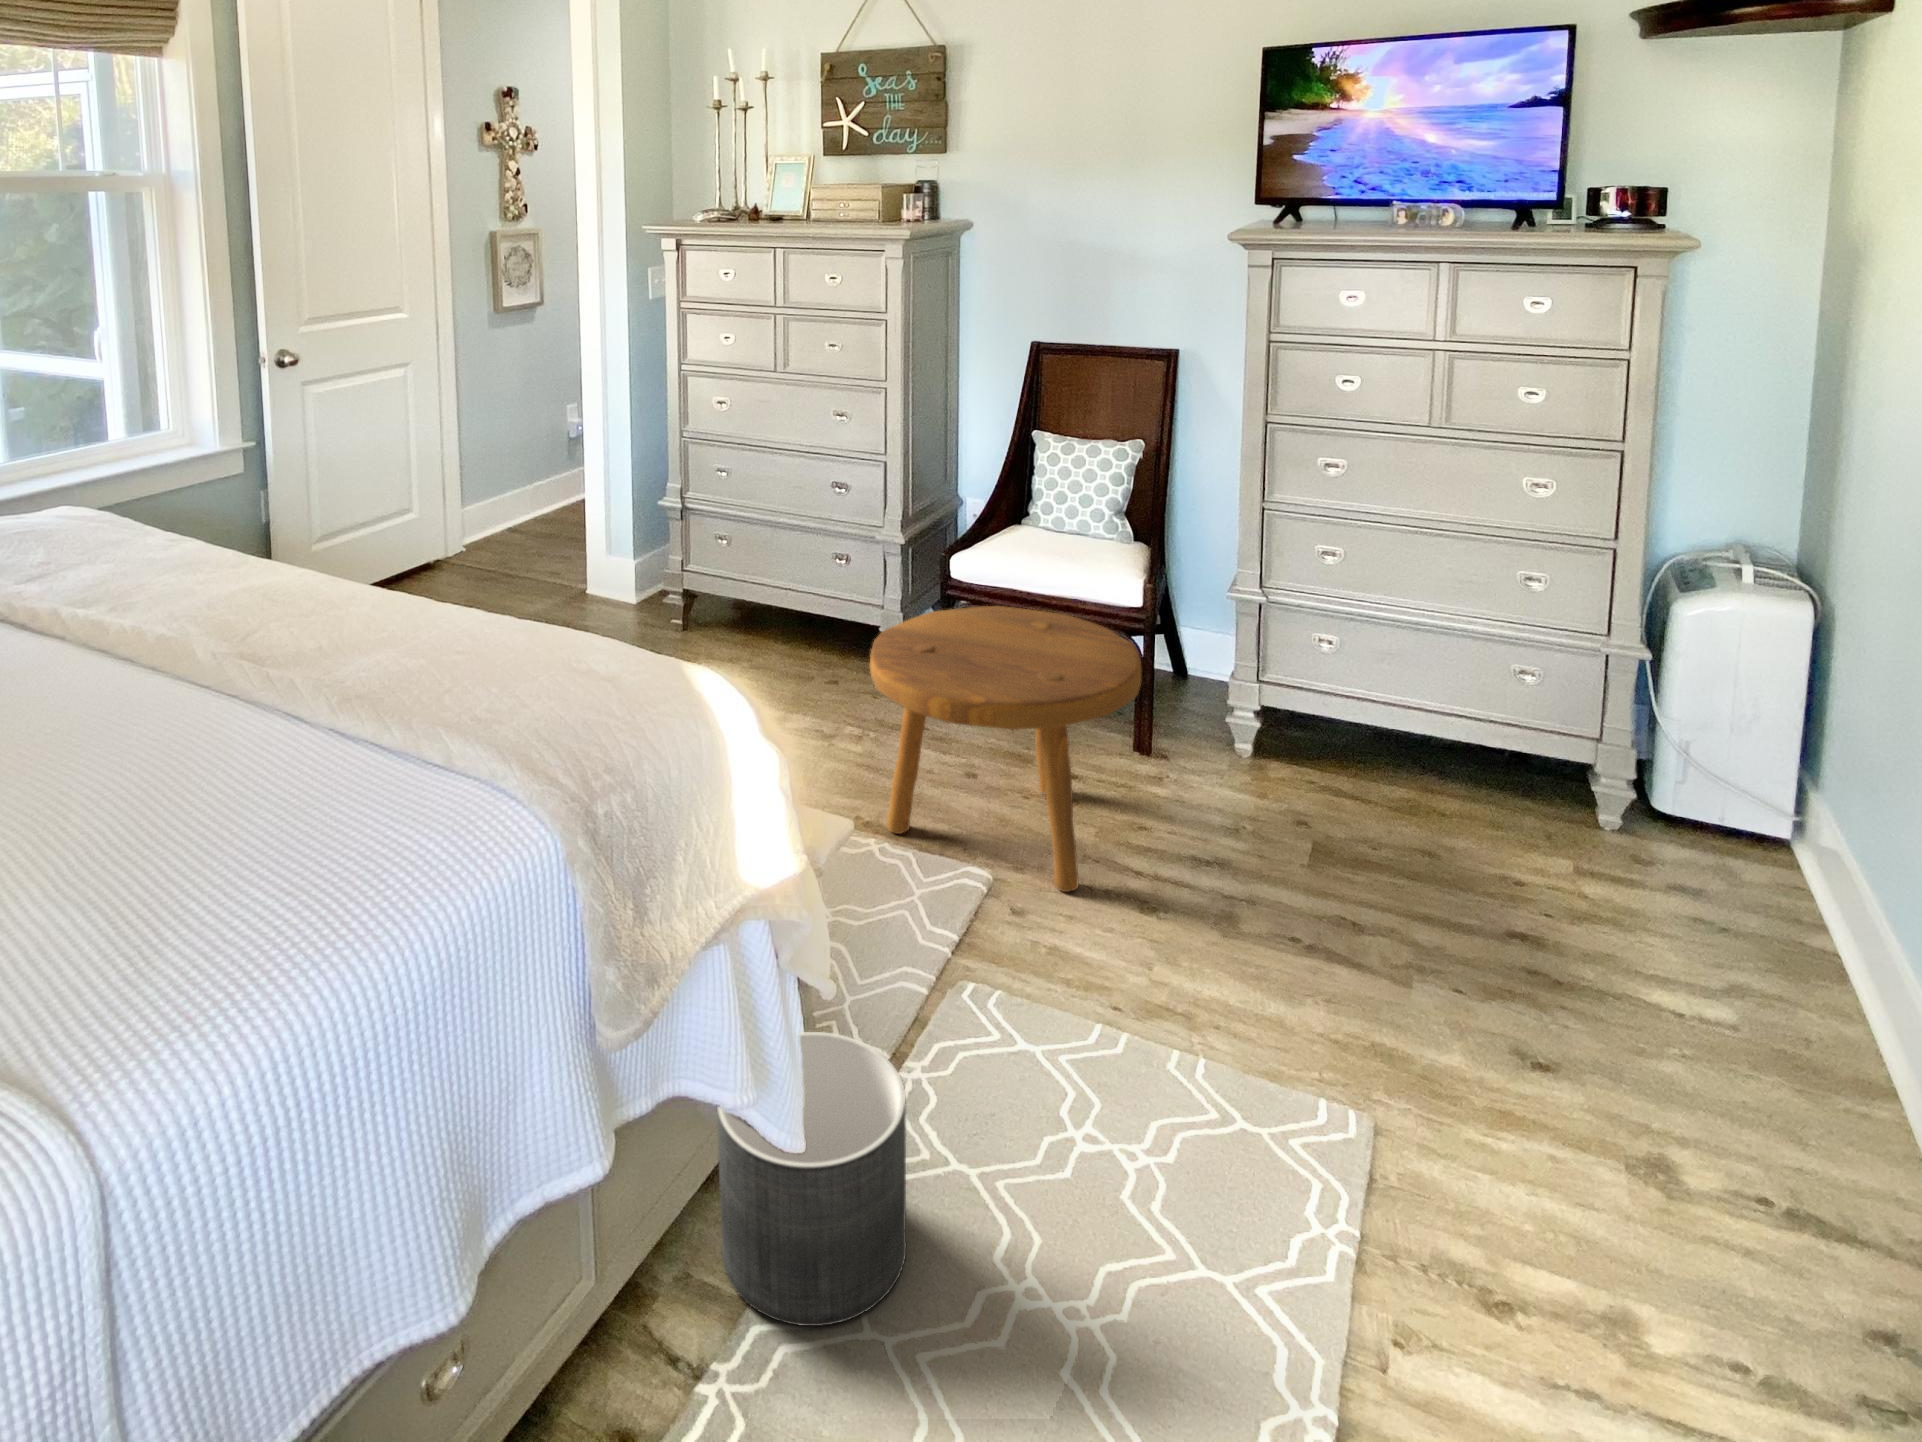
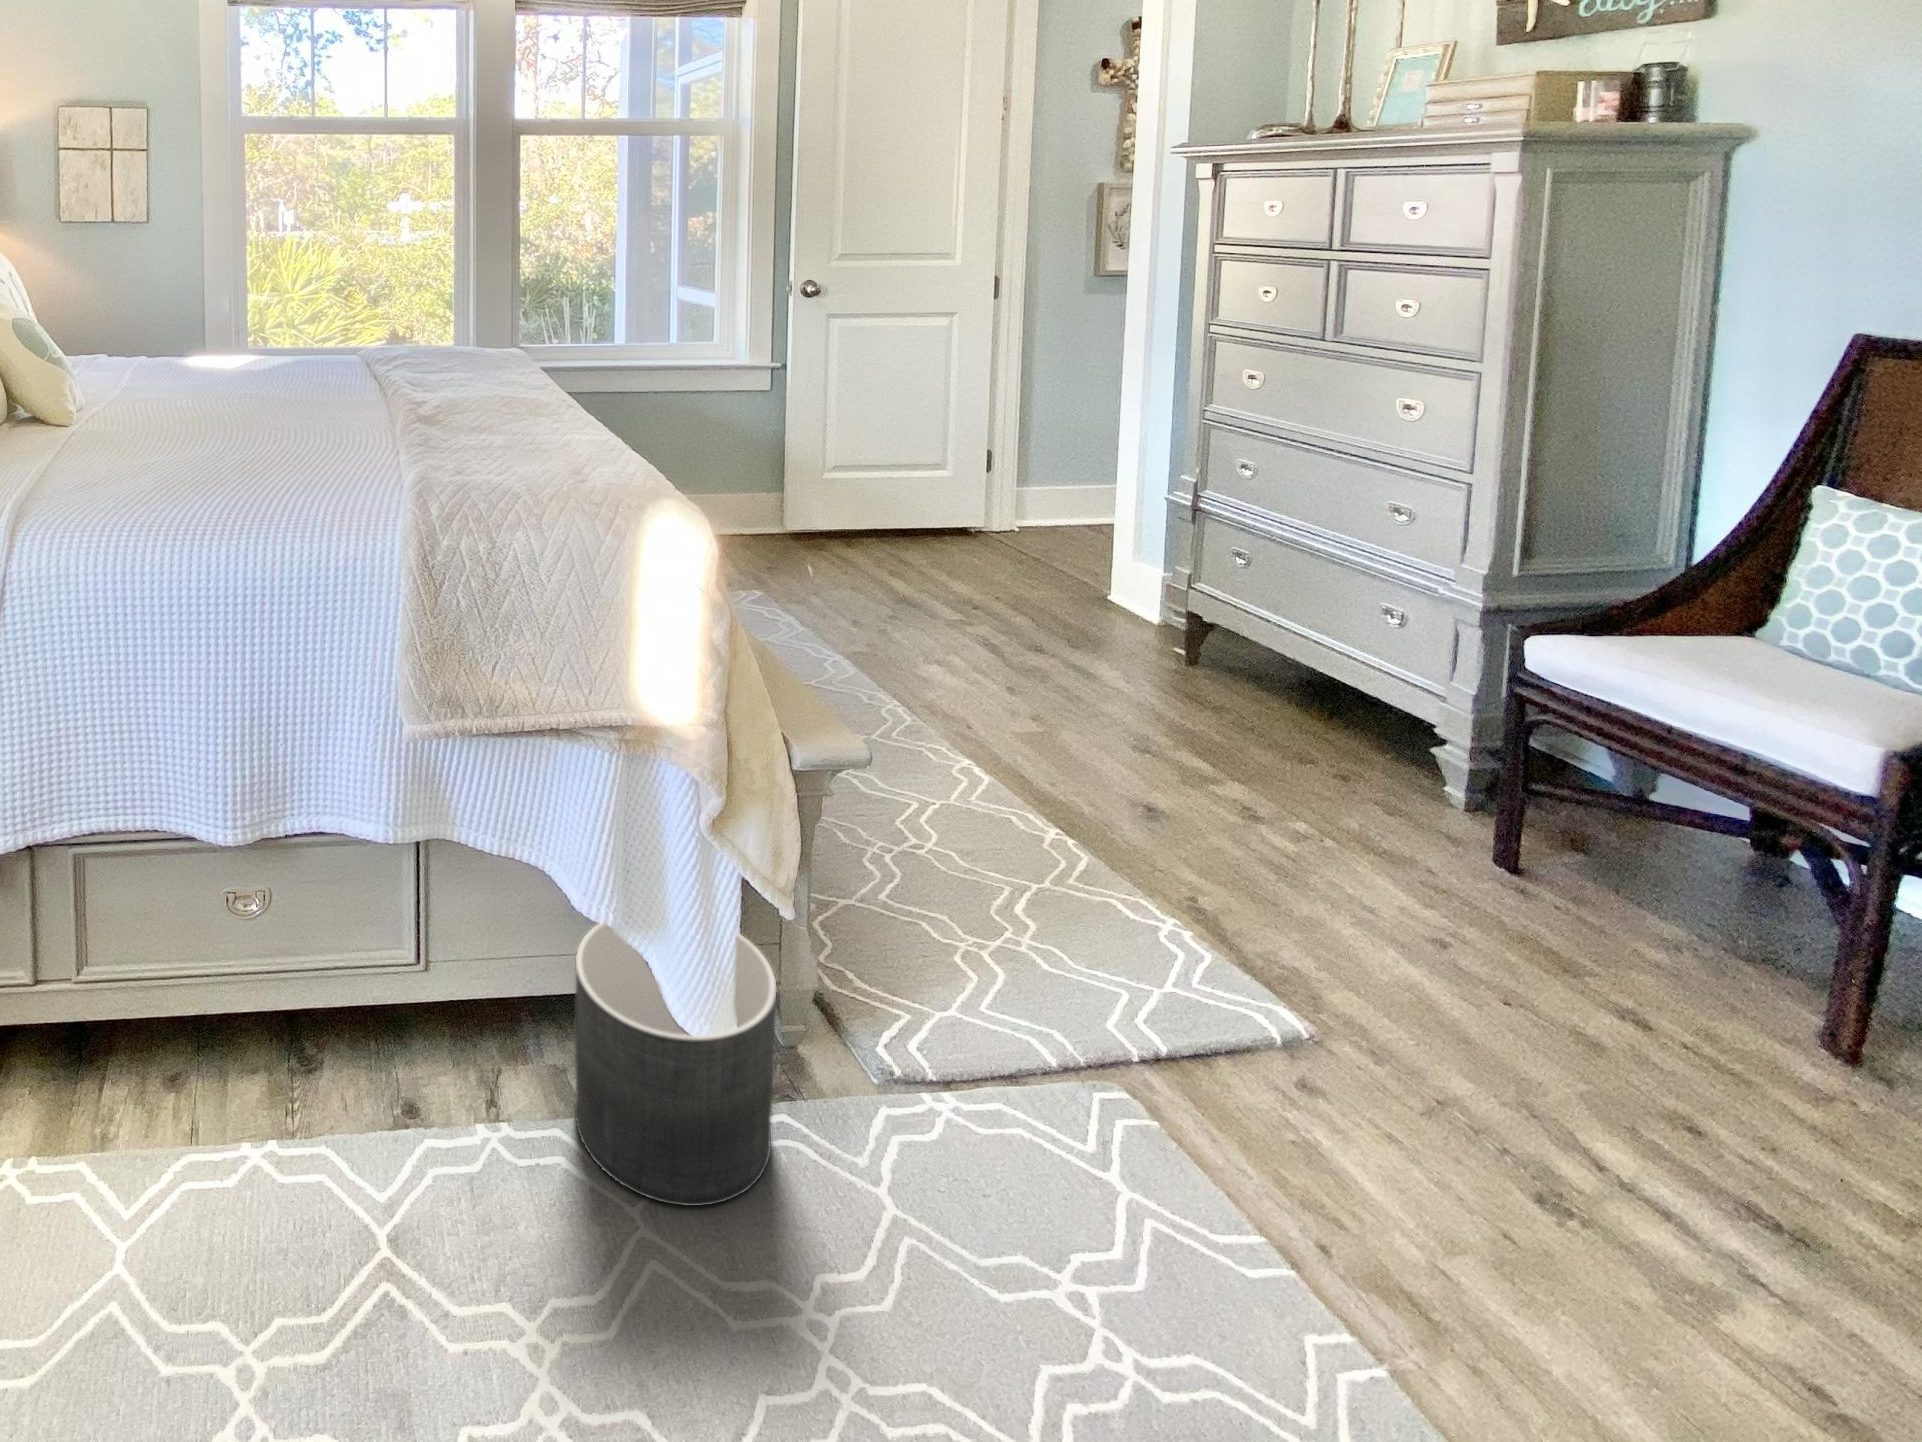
footstool: present [870,606,1141,892] -> none [1177,654,1720,1113]

